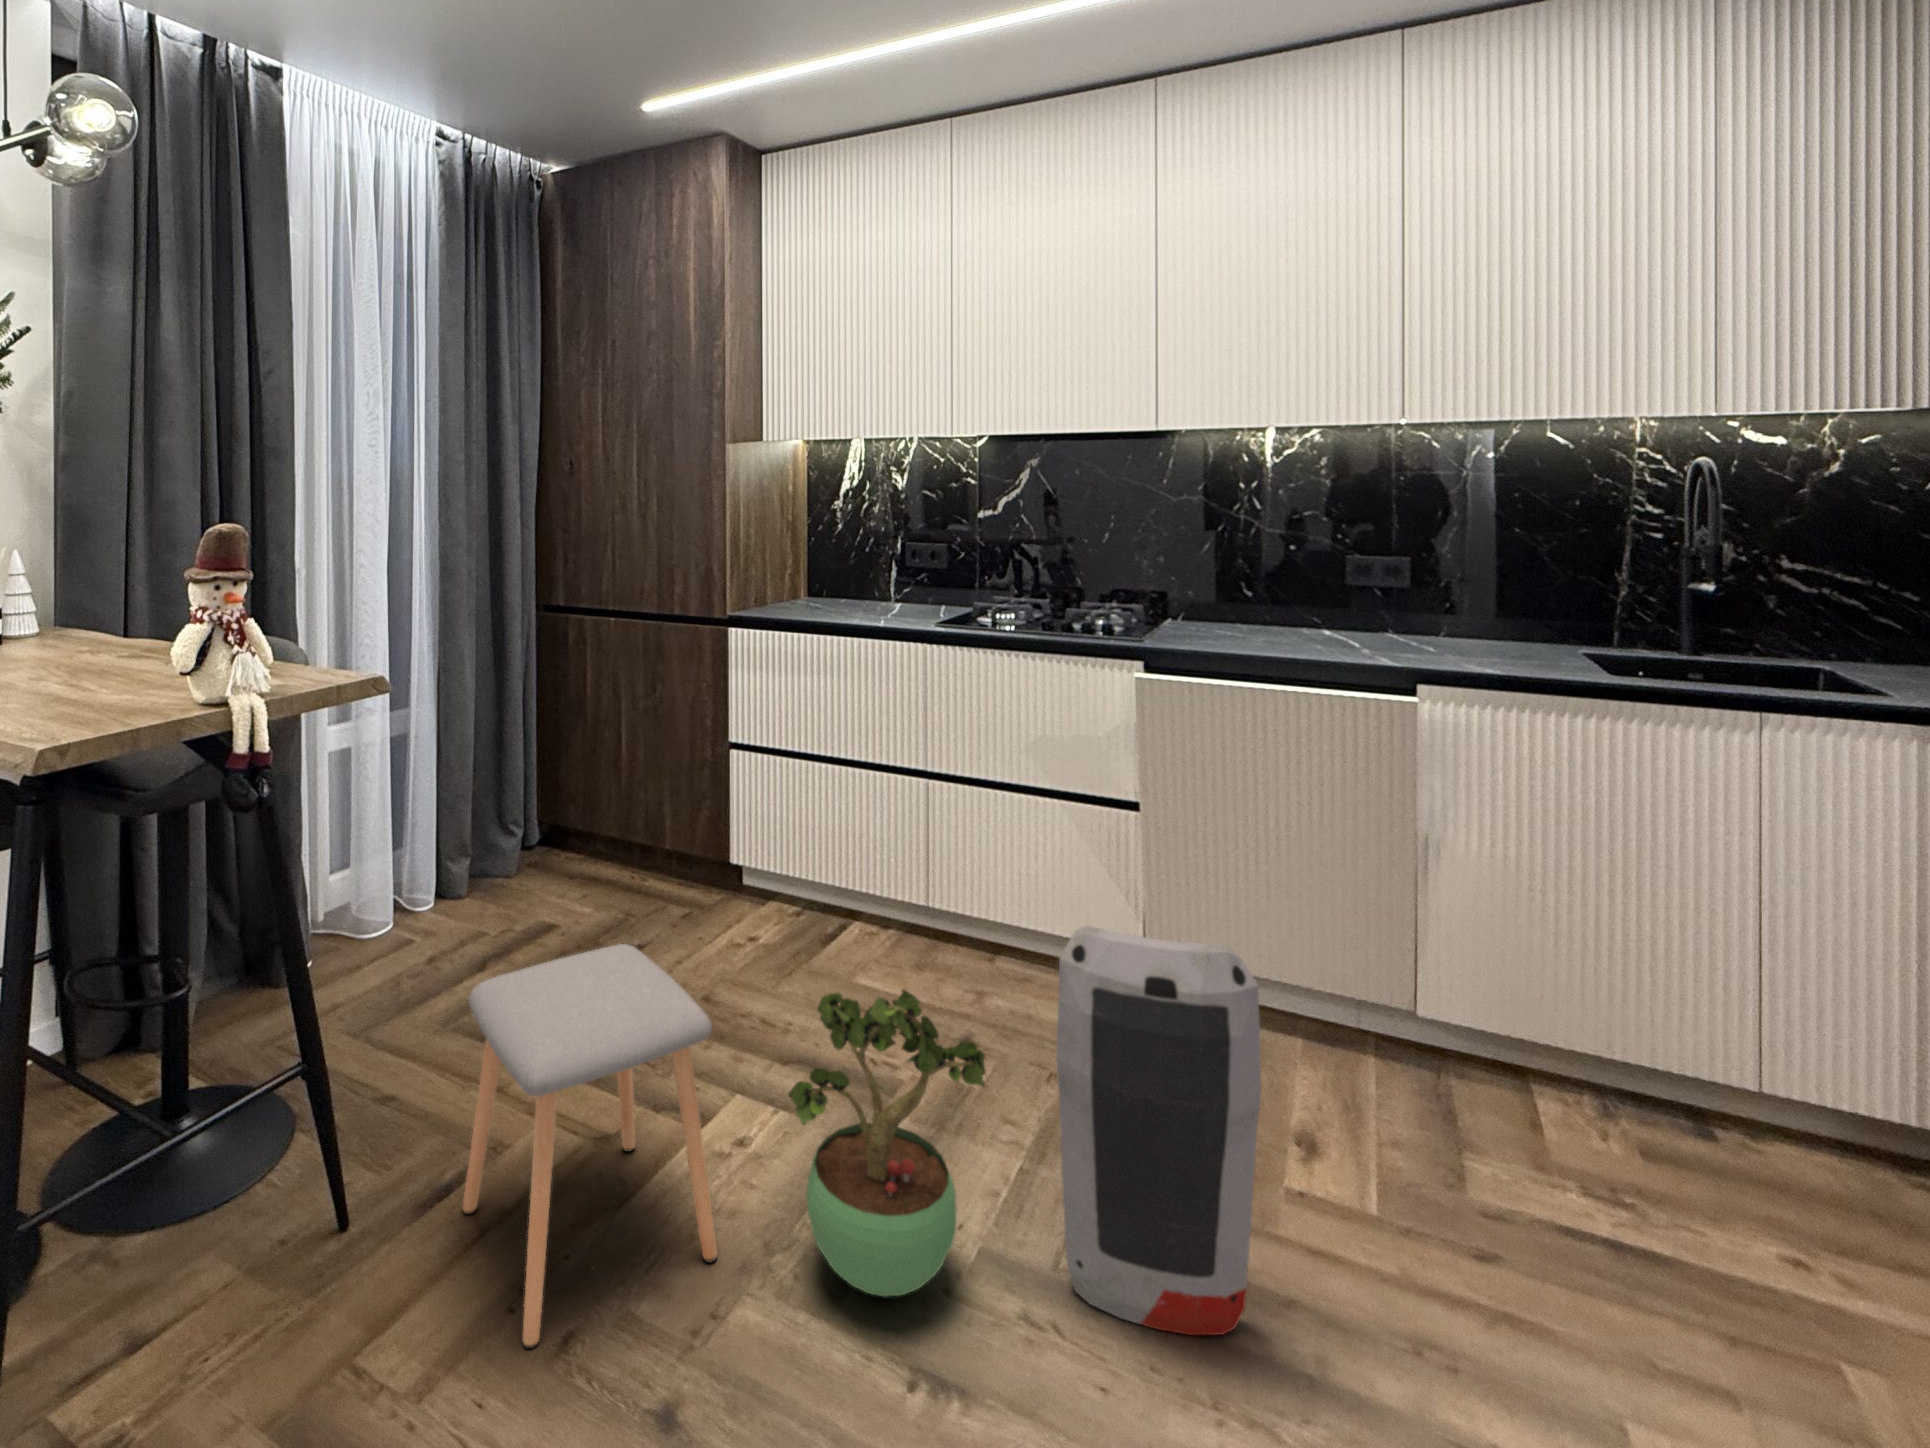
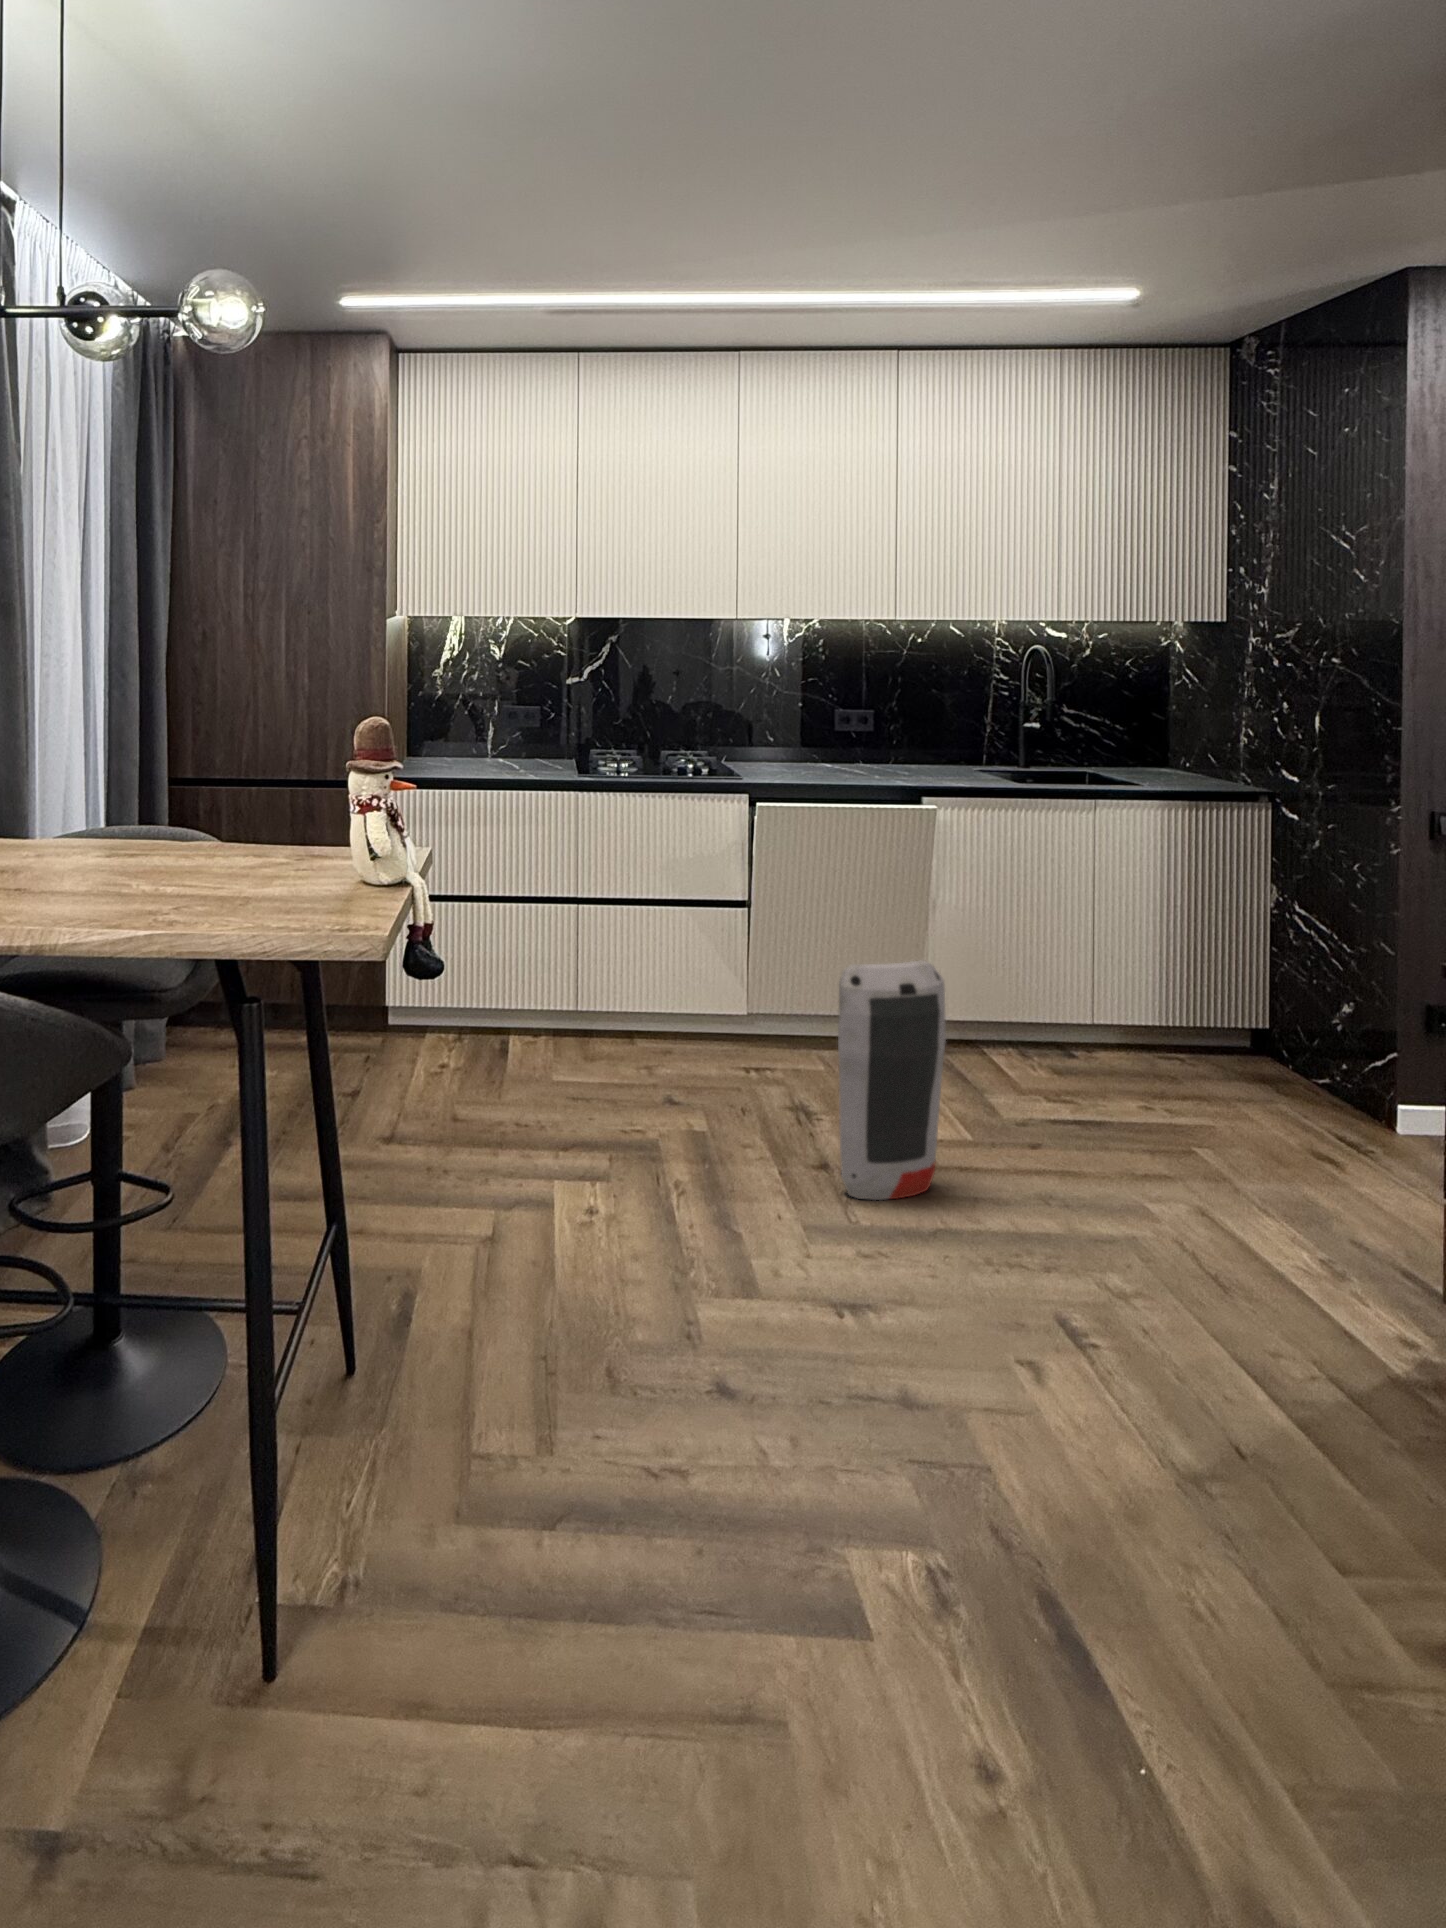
stool: present [463,944,717,1349] -> none [457,1047,652,1320]
potted plant: present [788,990,986,1296] -> none [696,1023,824,1227]

